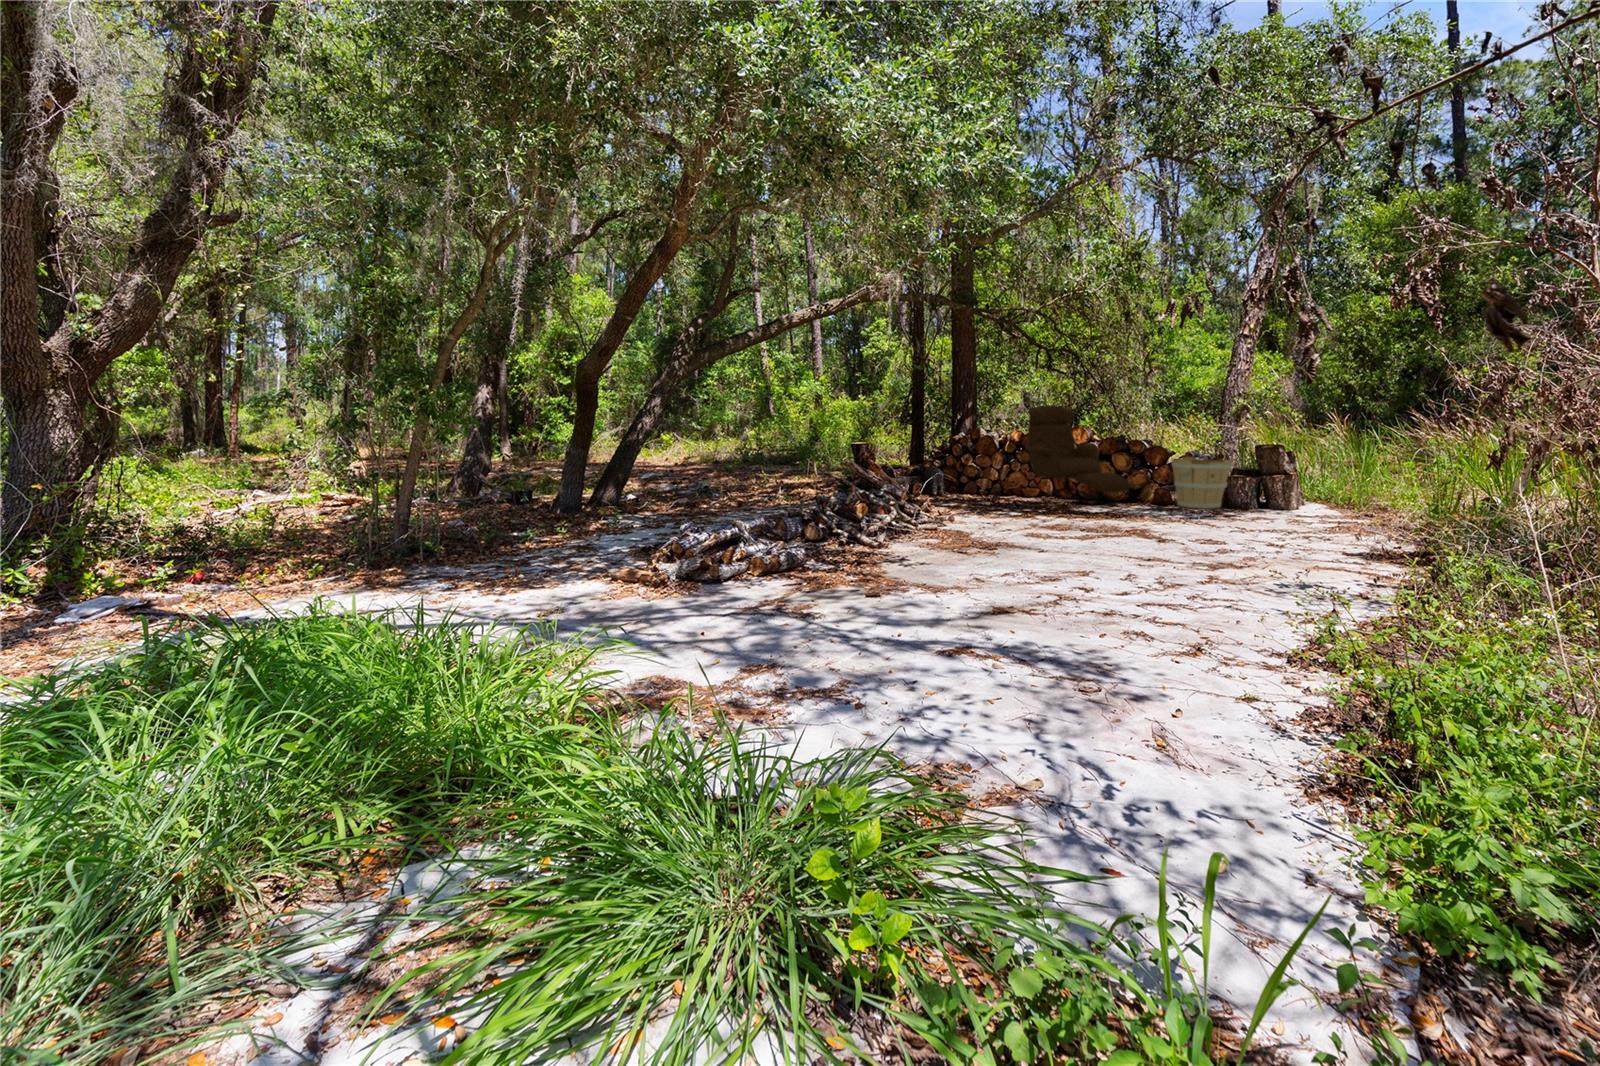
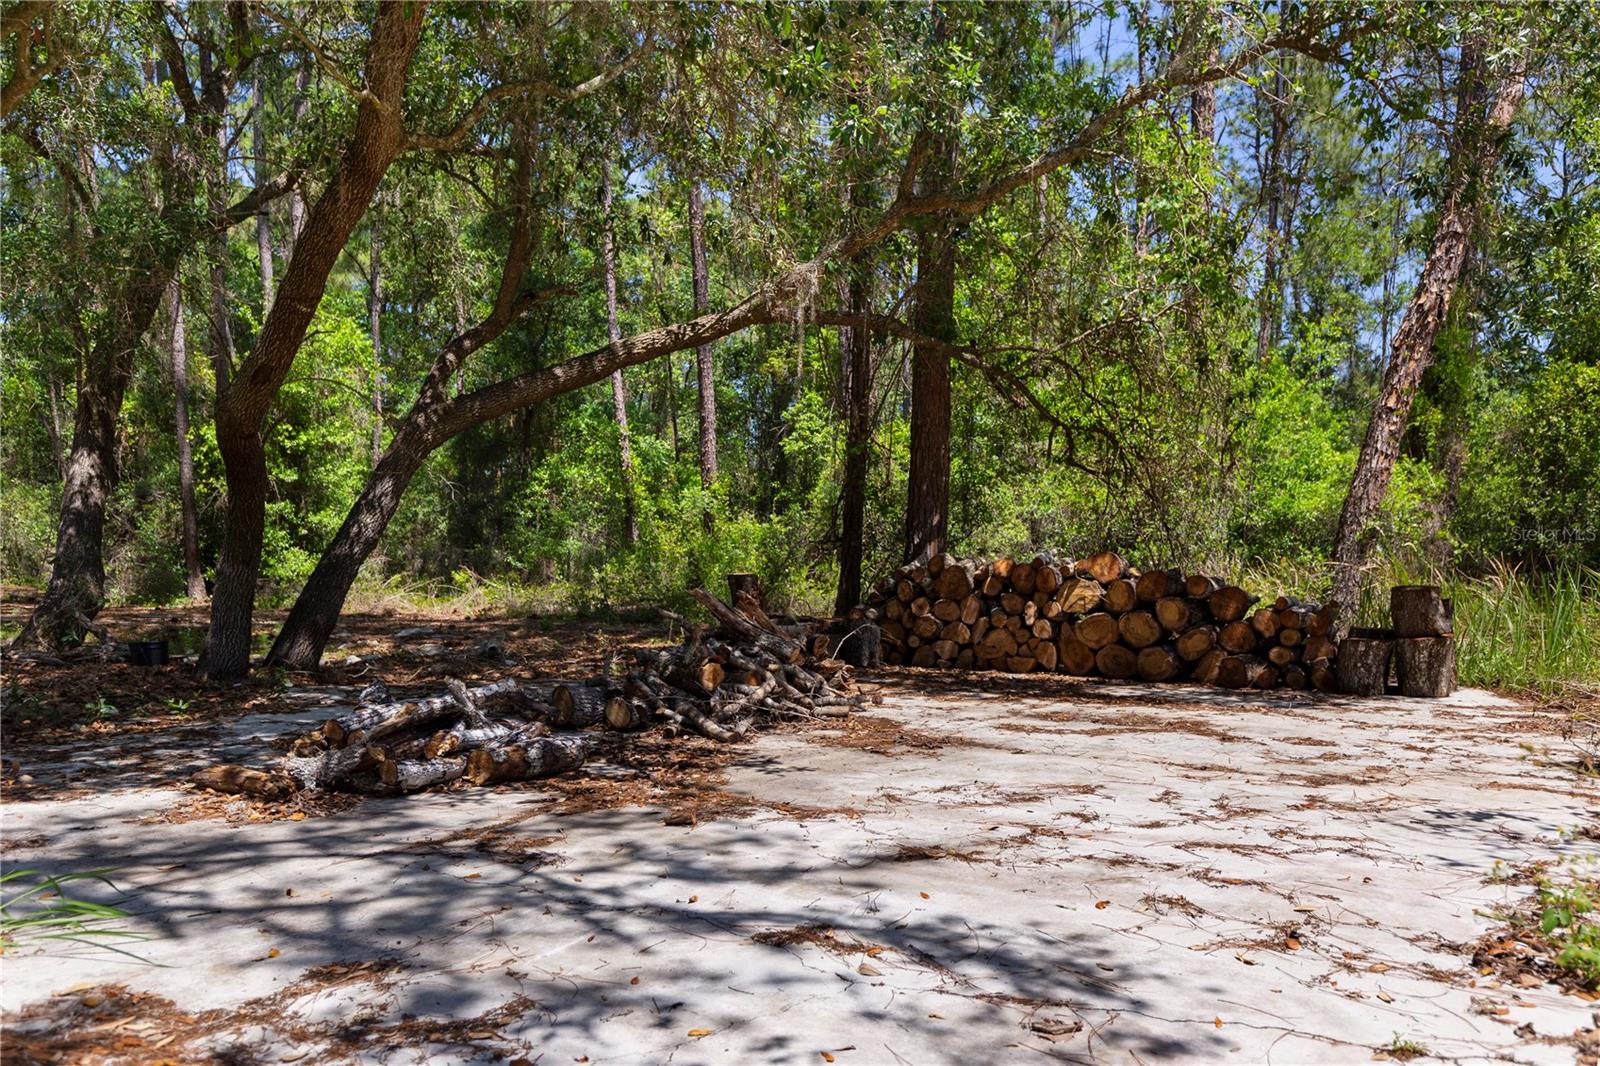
lounge chair: present [1026,406,1130,505] -> none [1013,516,1185,684]
wooden bucket: present [1172,457,1233,509] -> none [1251,605,1351,692]

